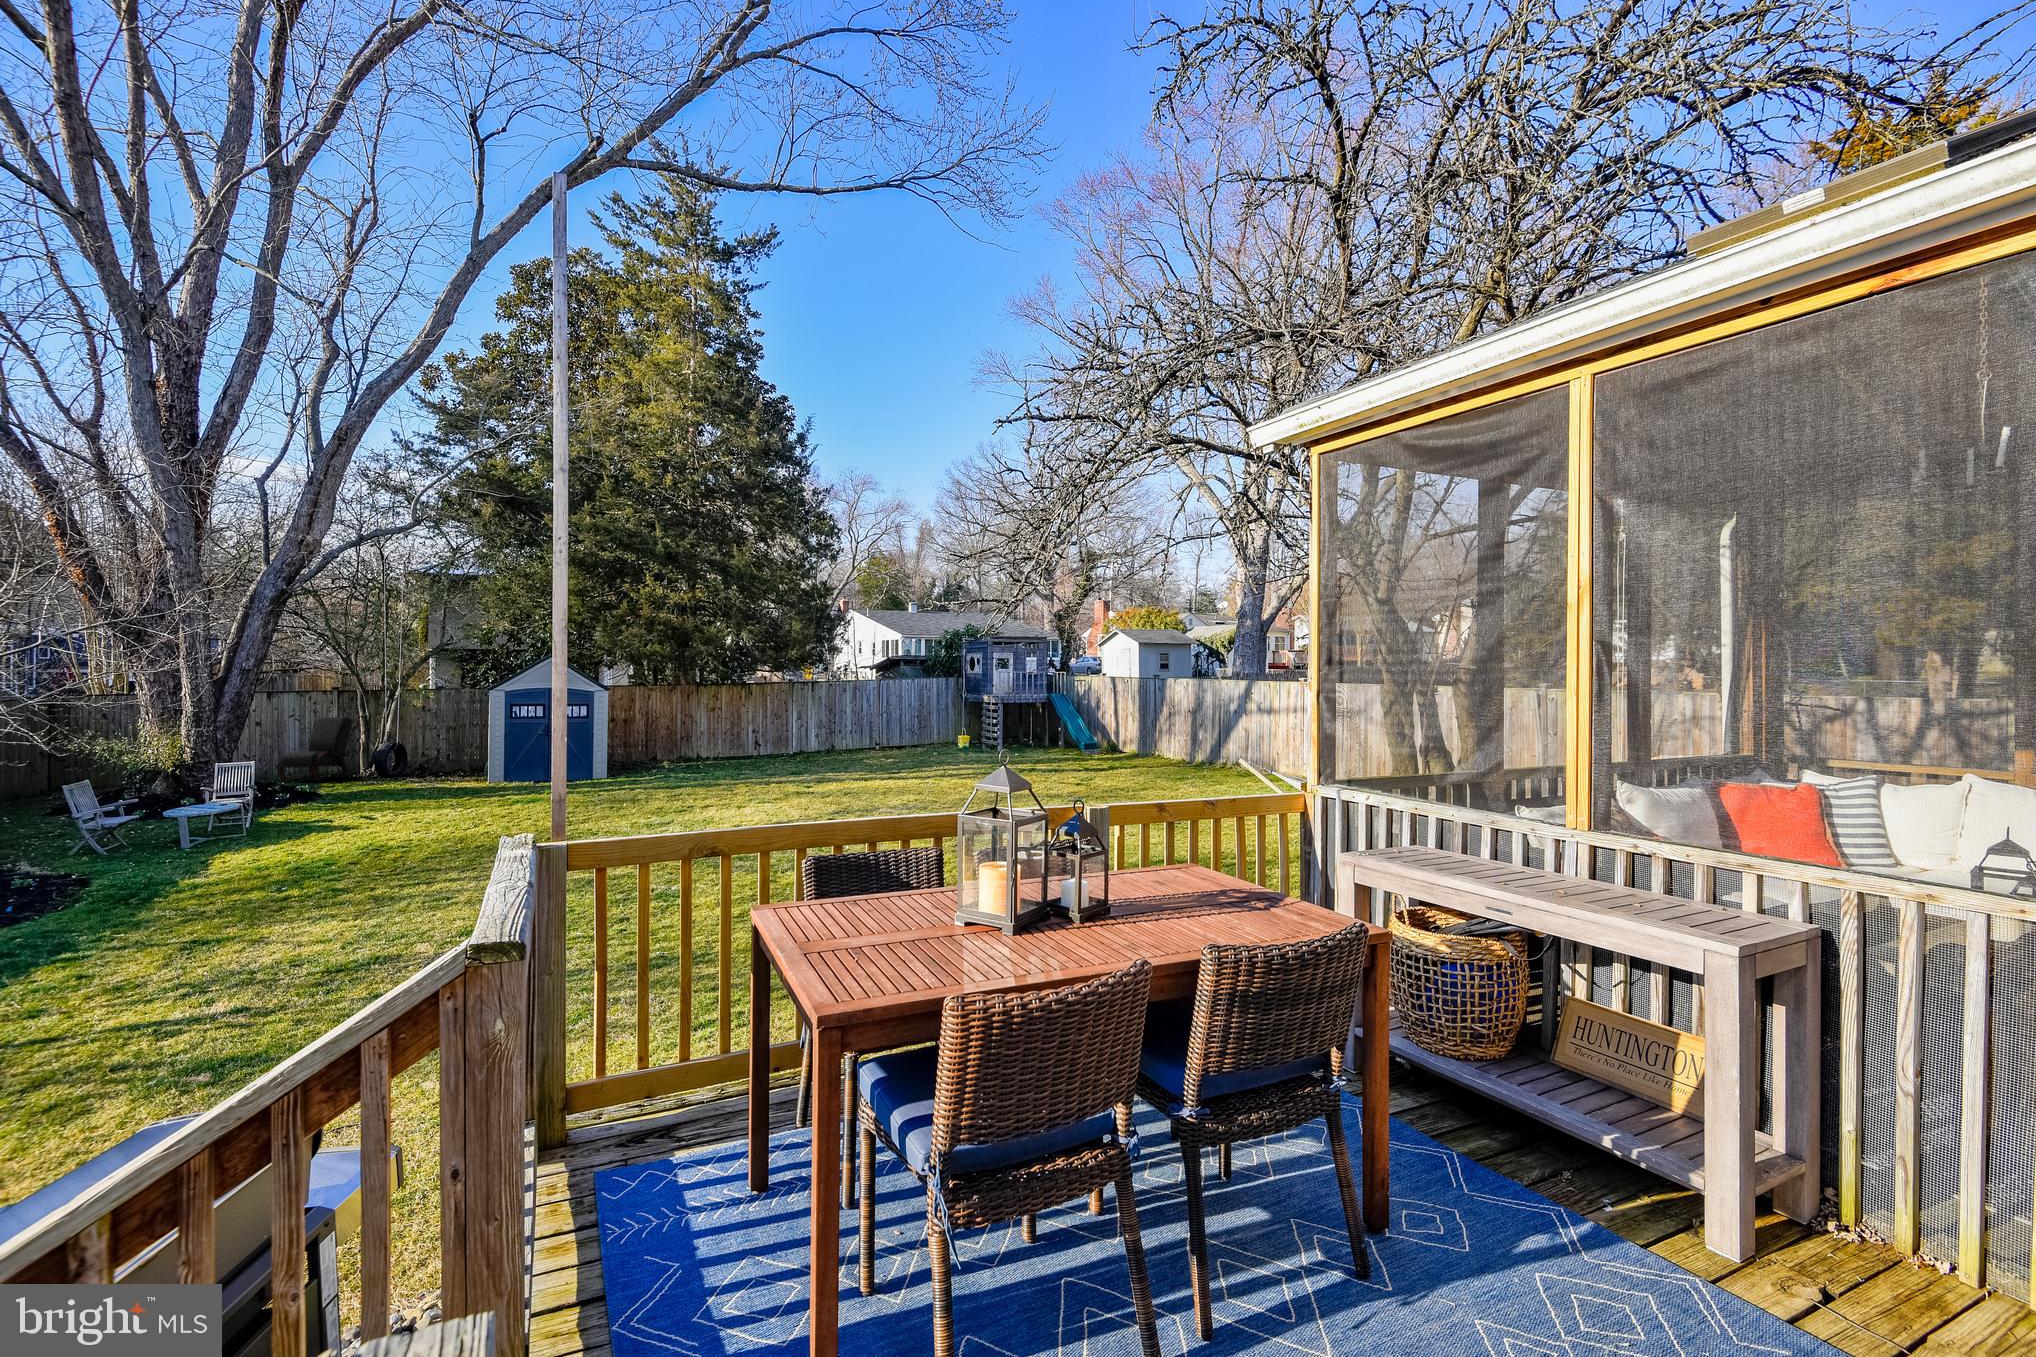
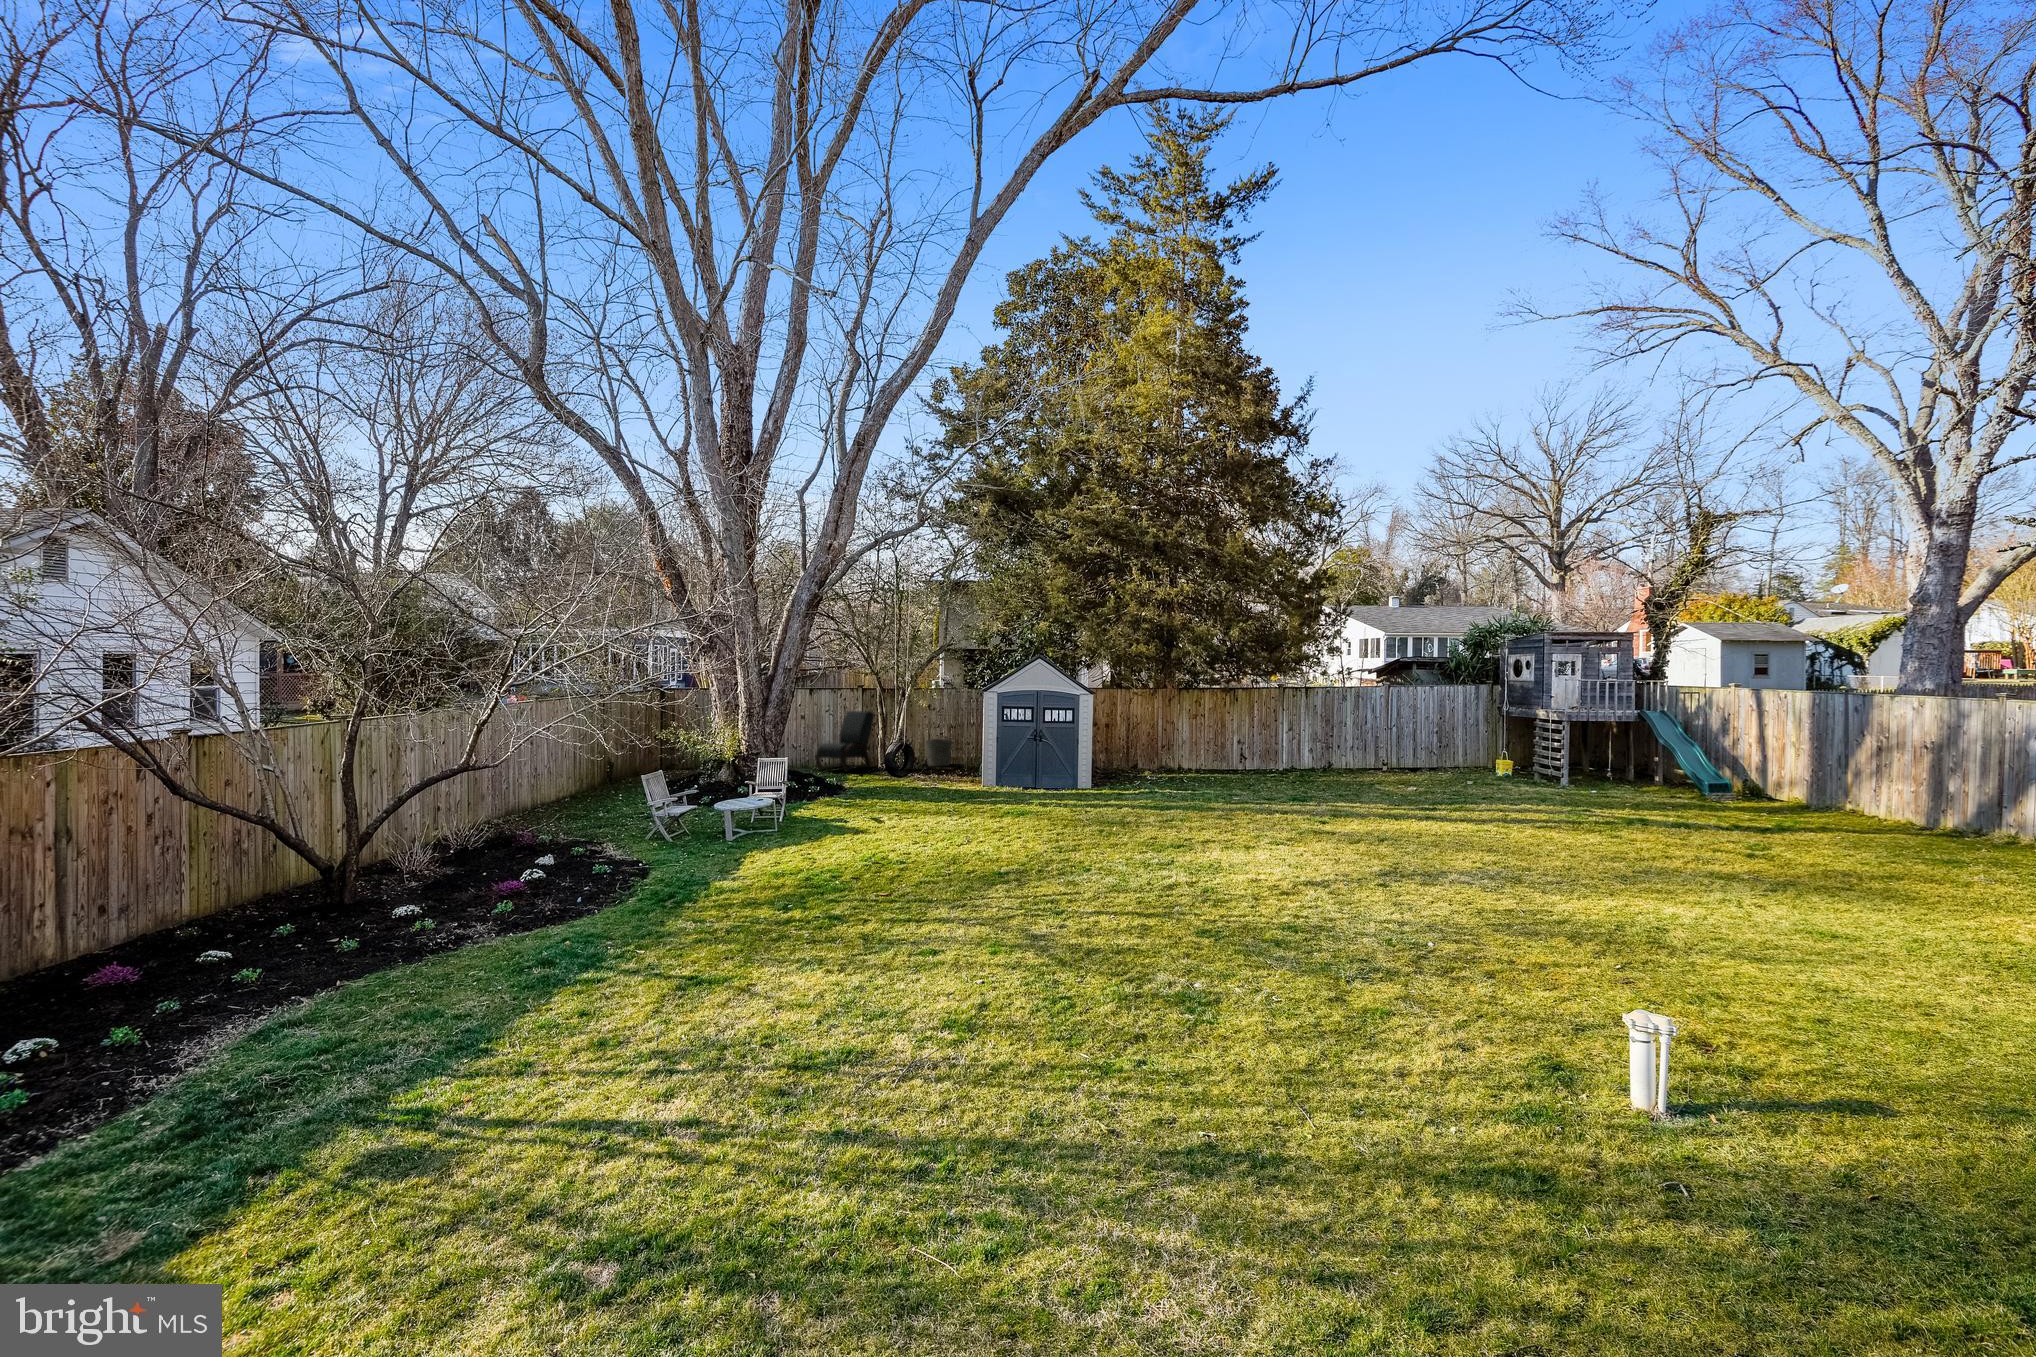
bucket: none [414,743,451,773] -> present [925,738,952,766]

